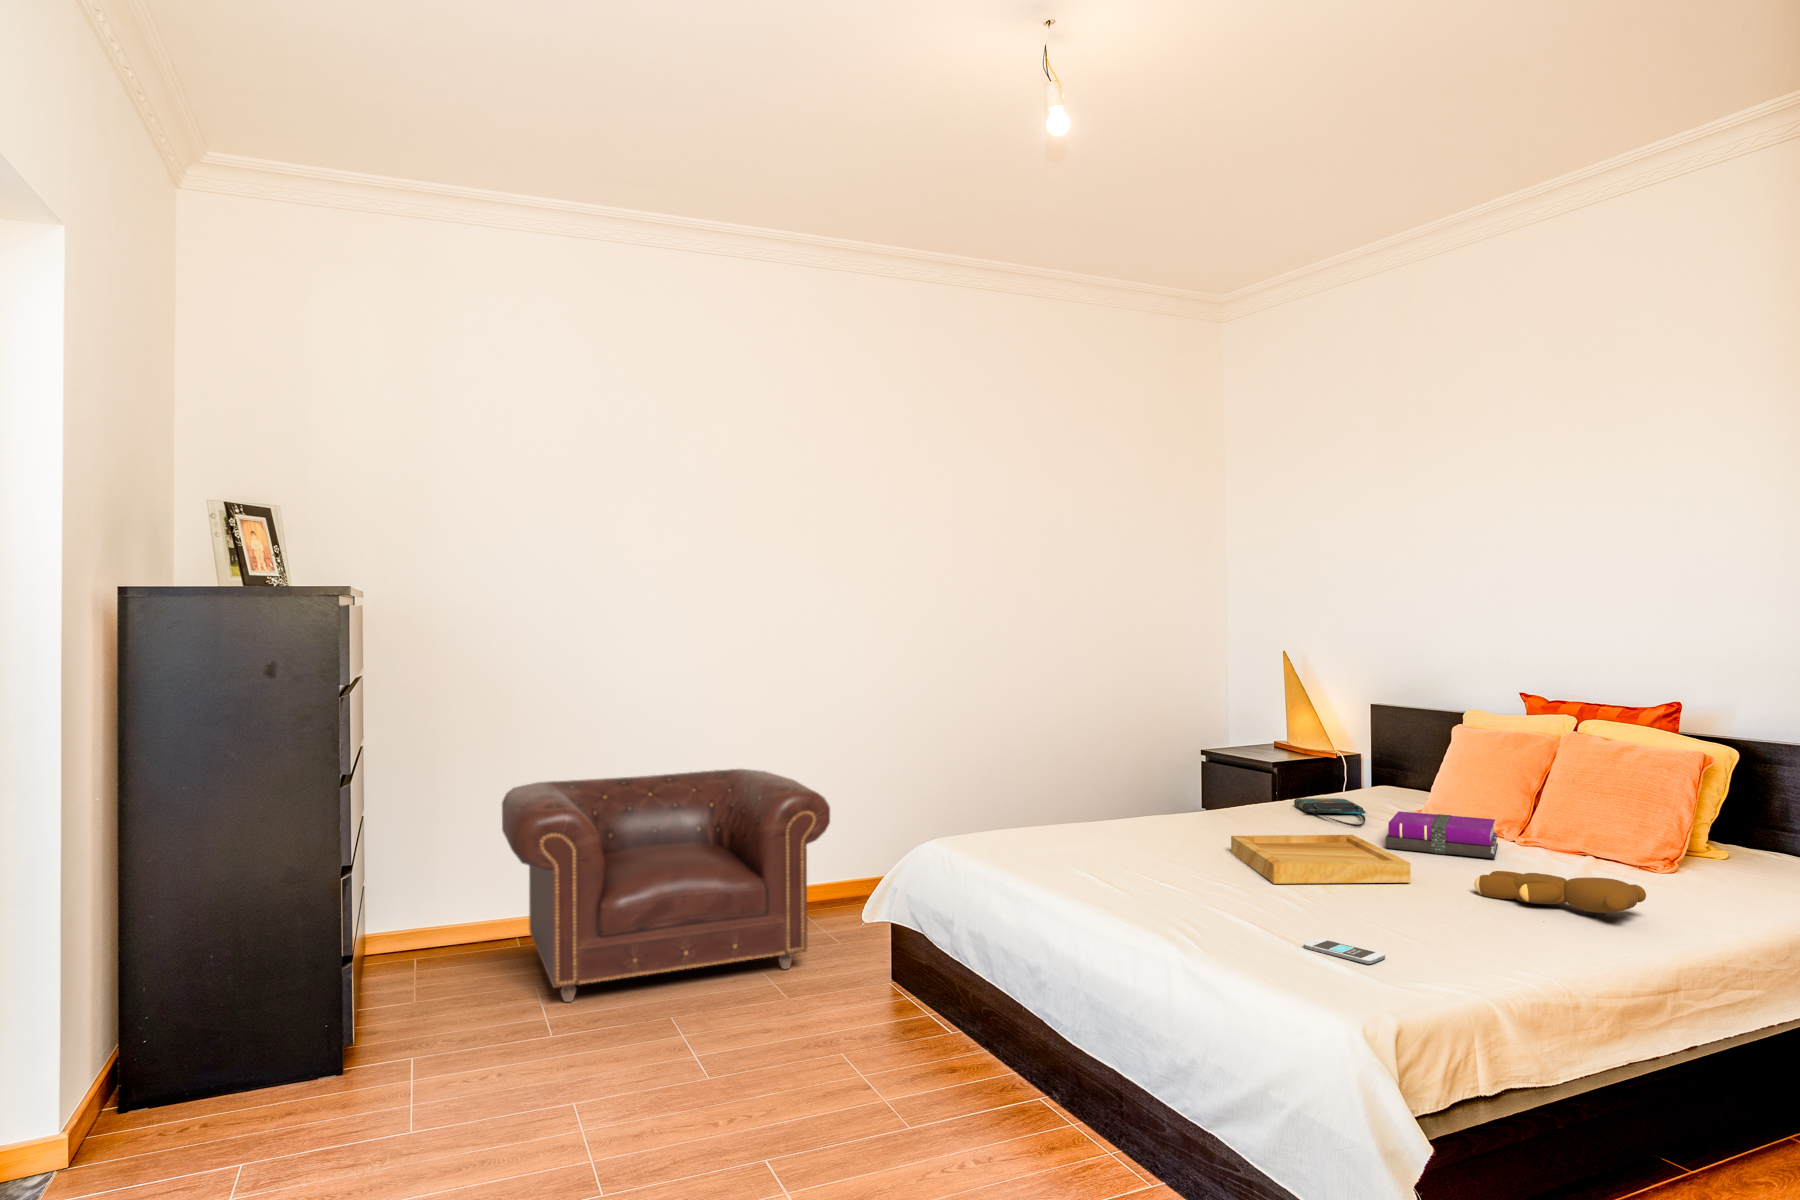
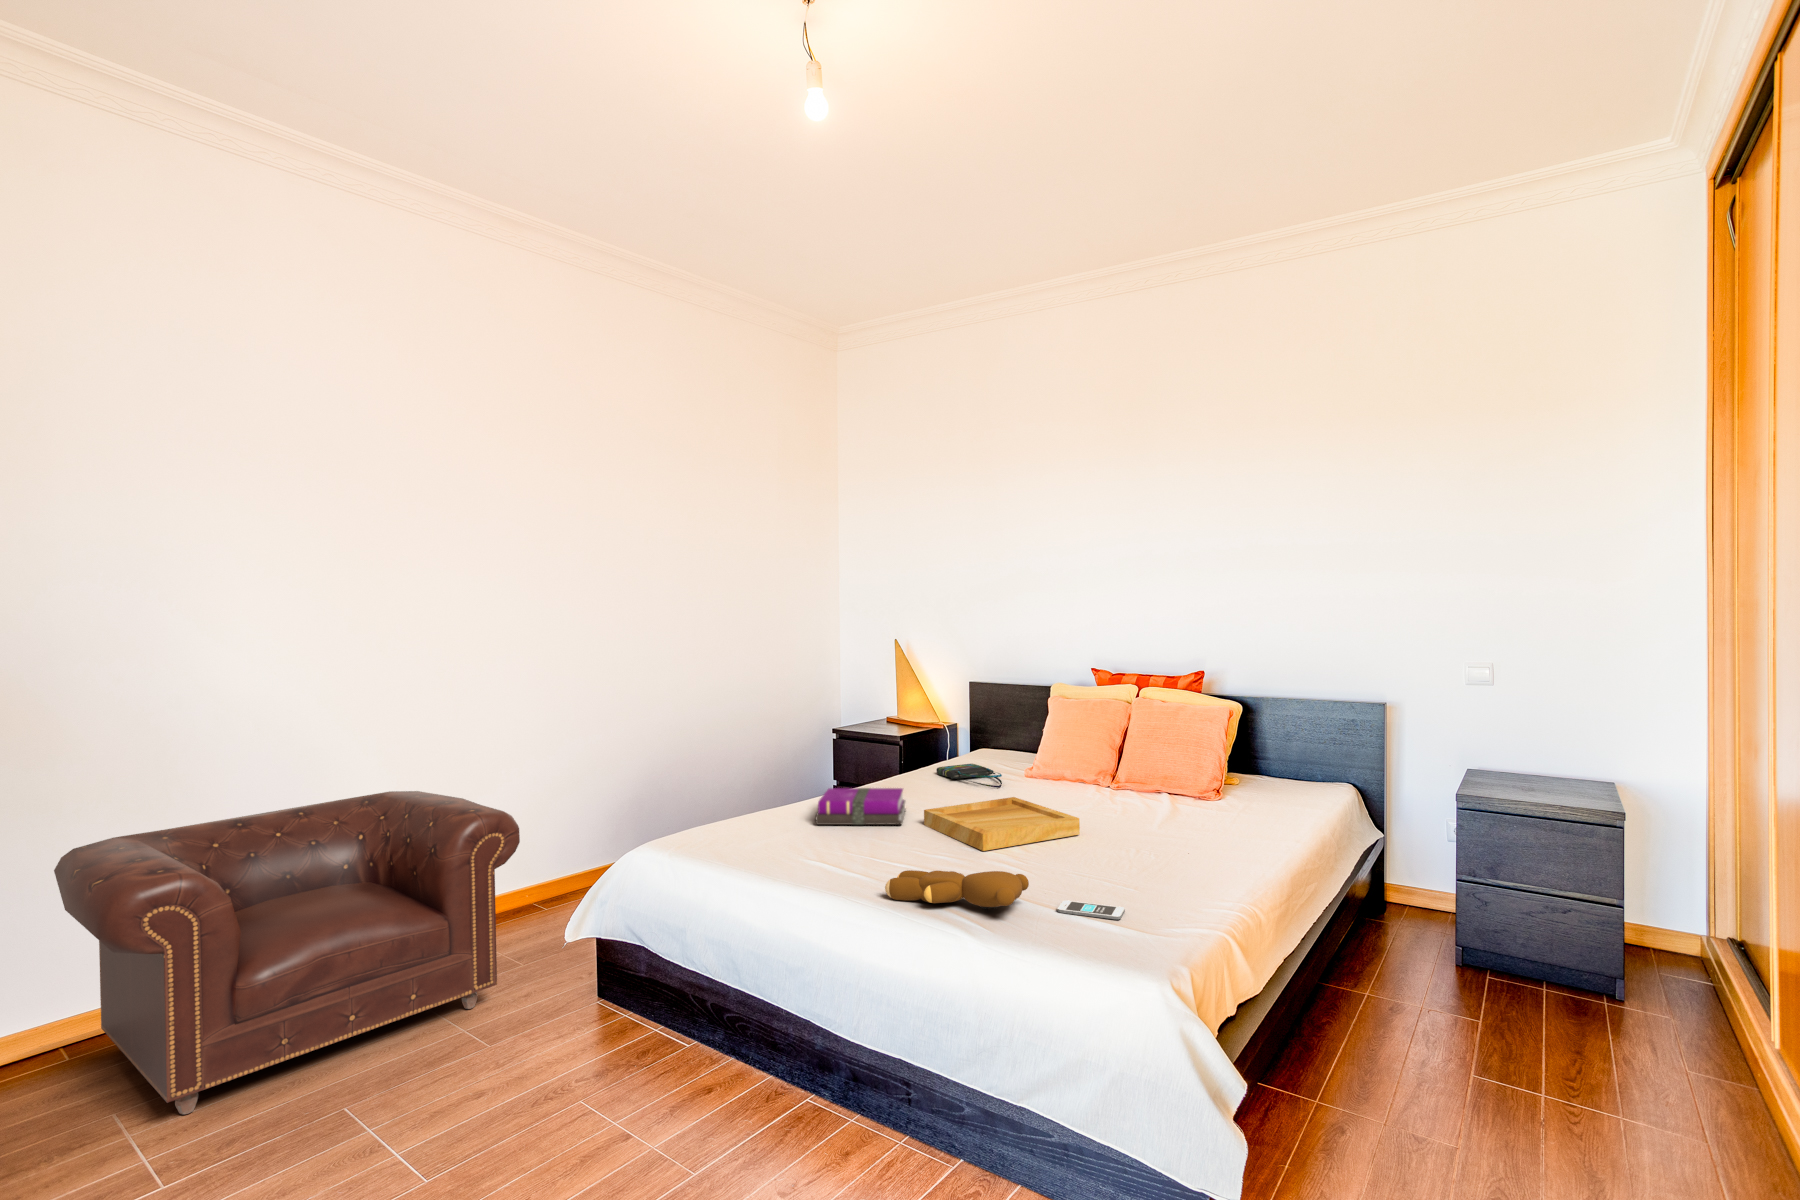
notebook: present [1386,811,1498,858] -> present [816,788,906,825]
teddy bear: present [1474,871,1646,915] -> present [885,870,1029,909]

